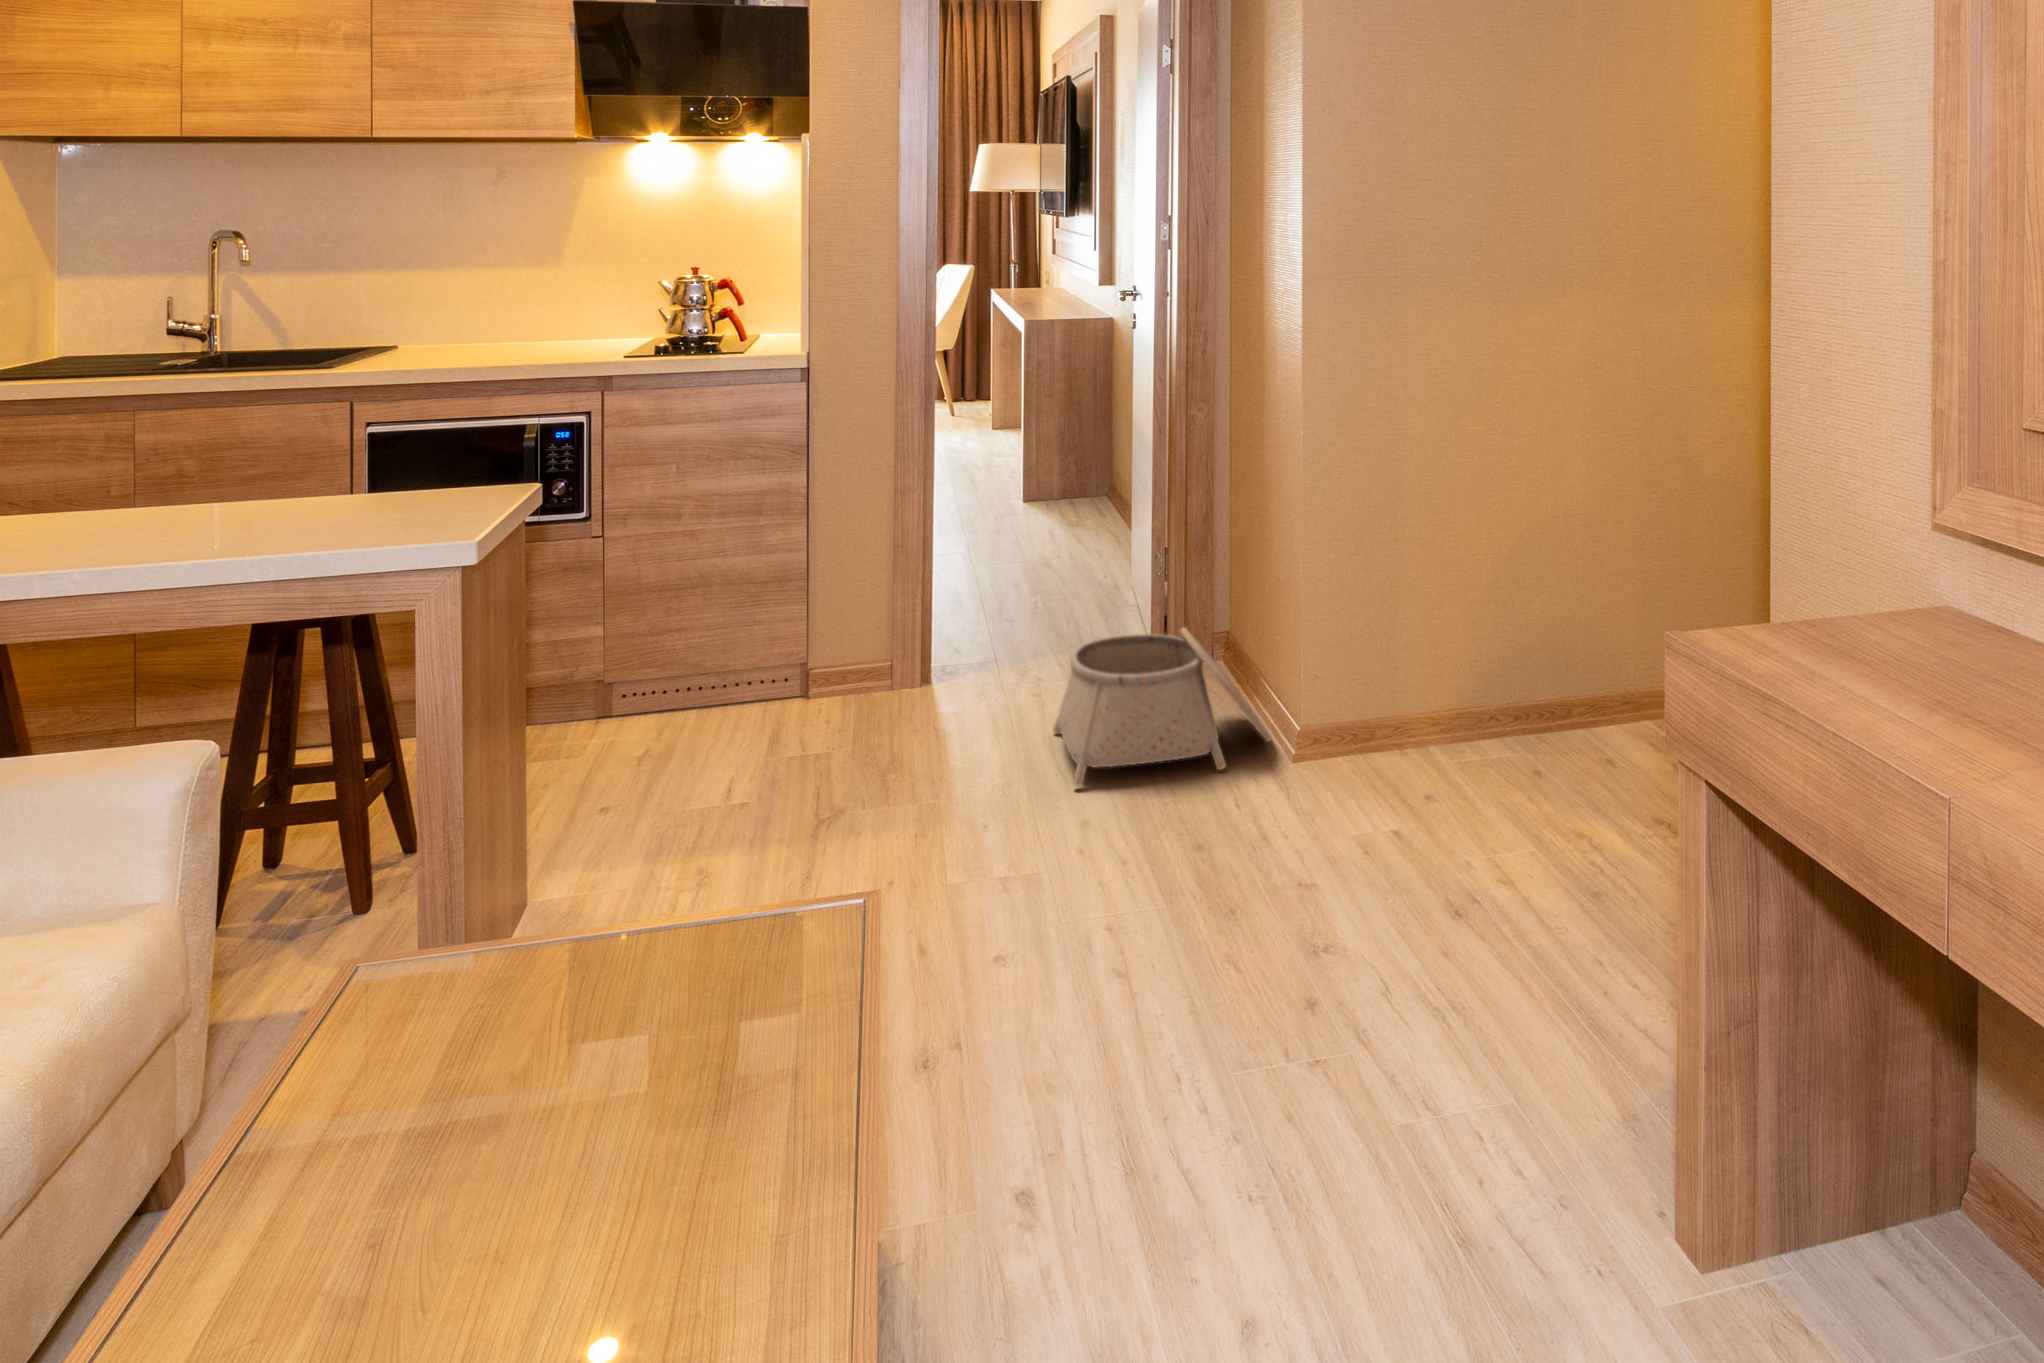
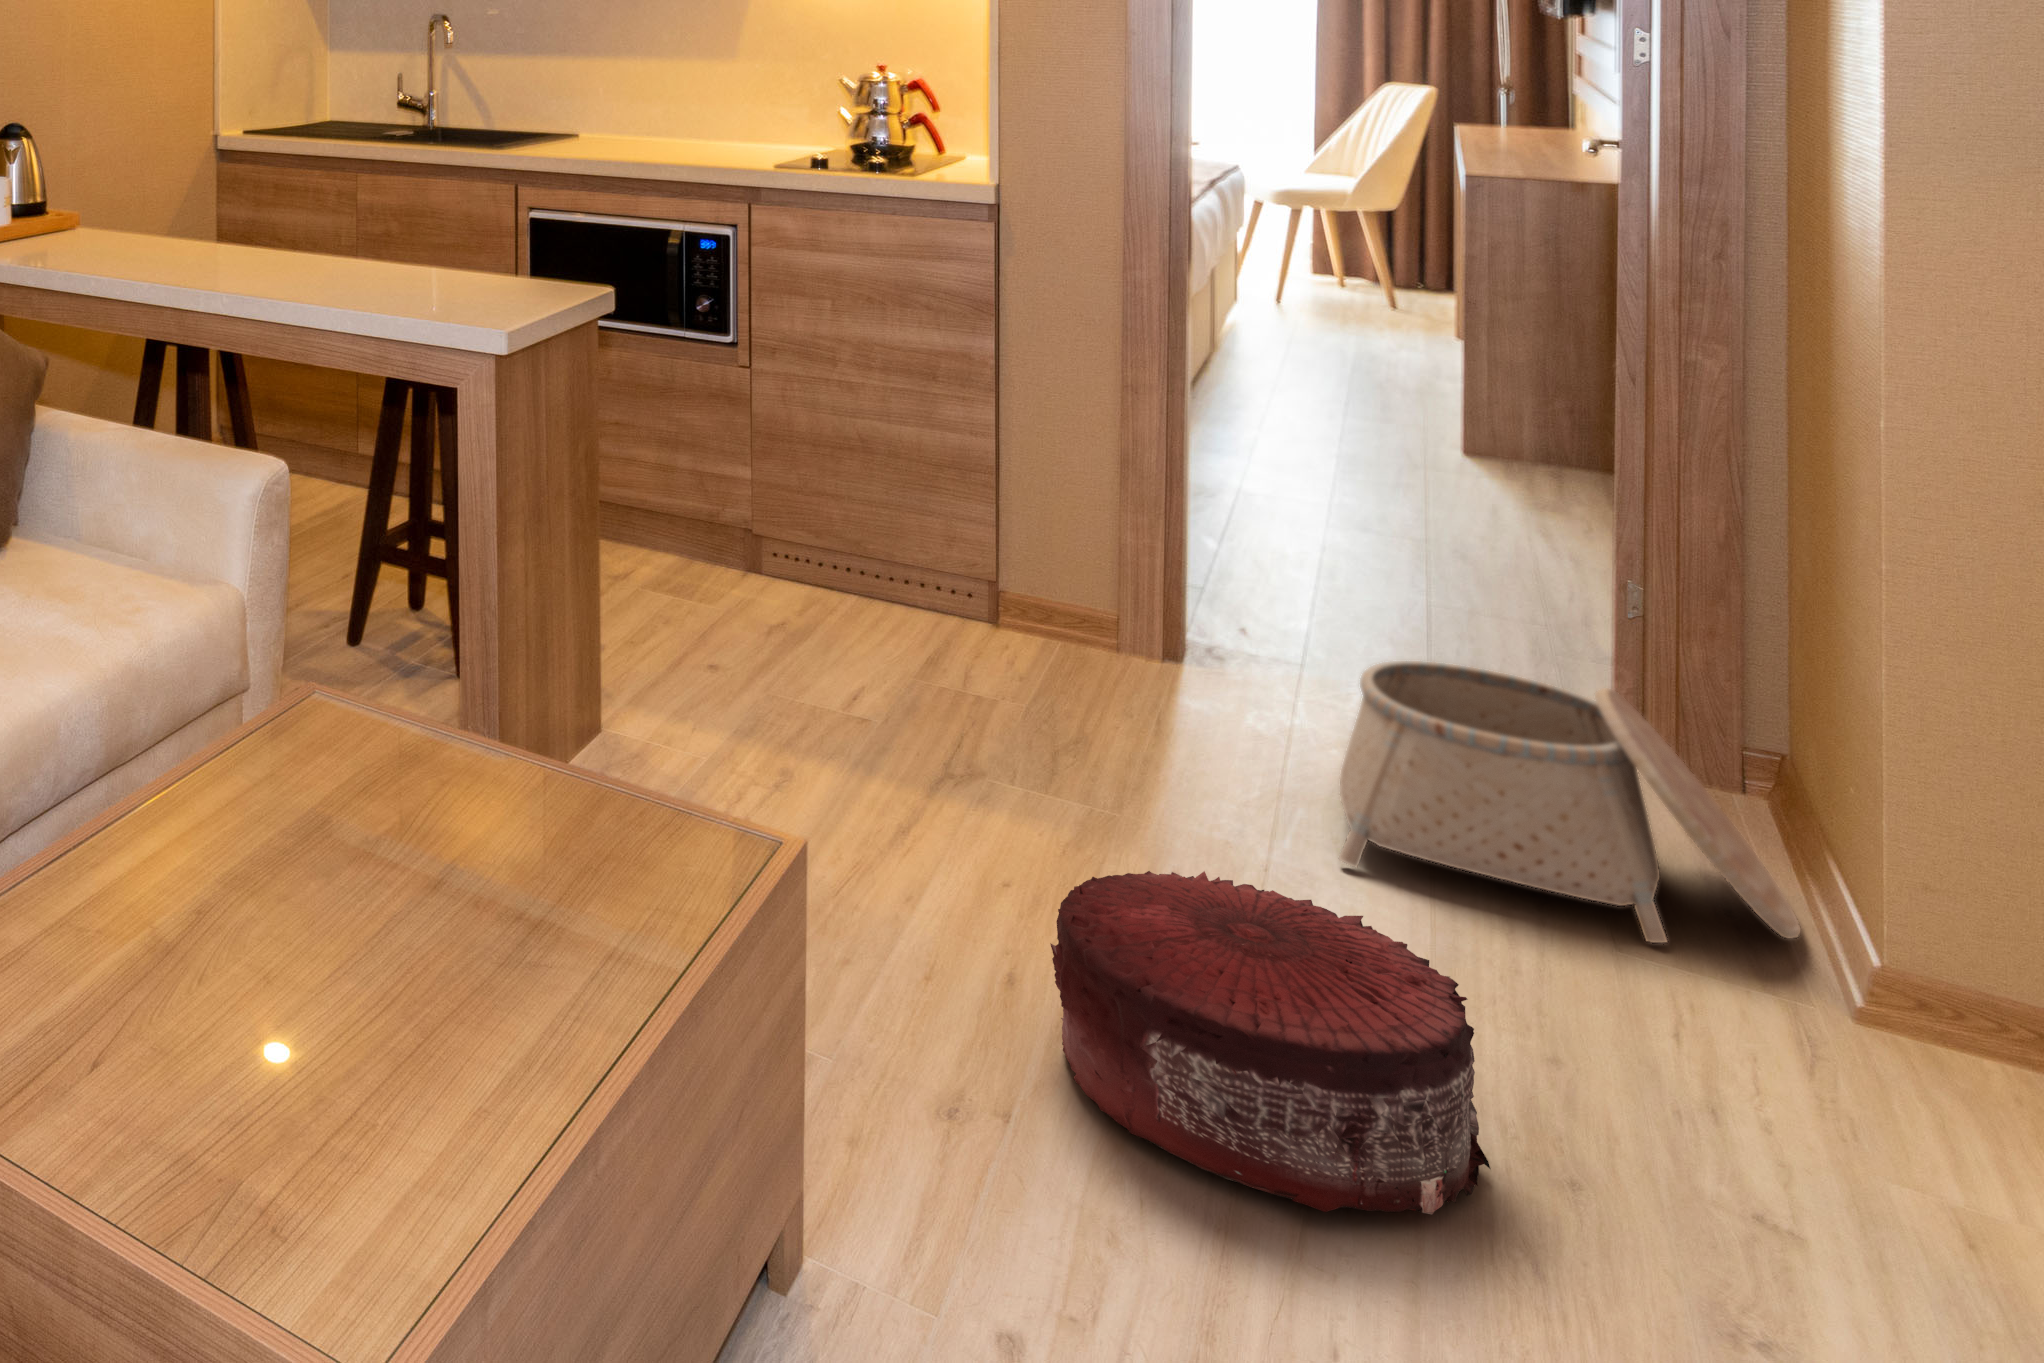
pouf: none [976,814,1214,1028] -> present [1051,871,1491,1214]

